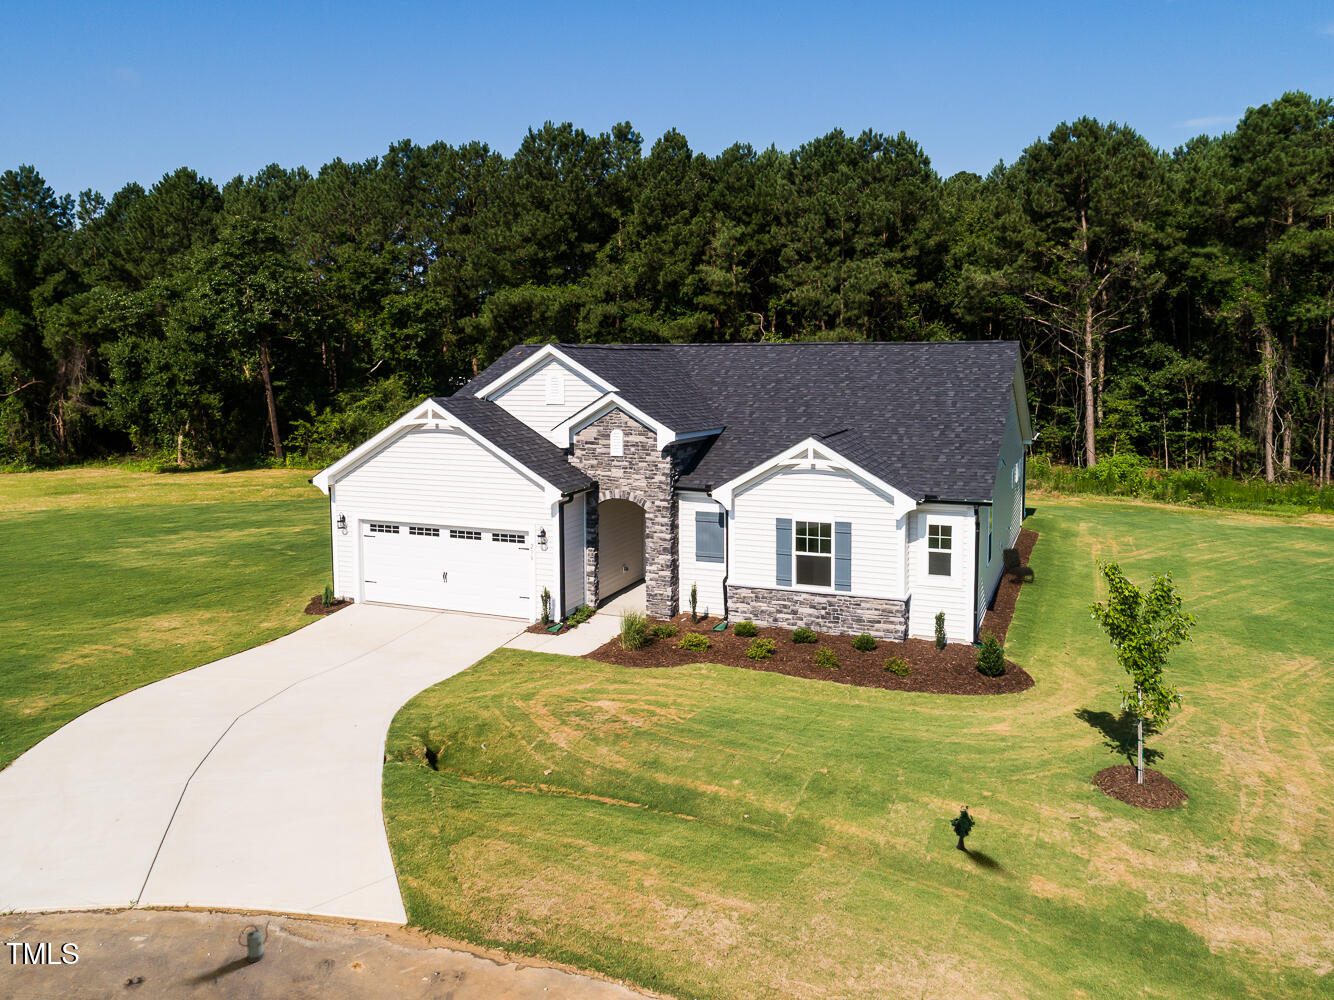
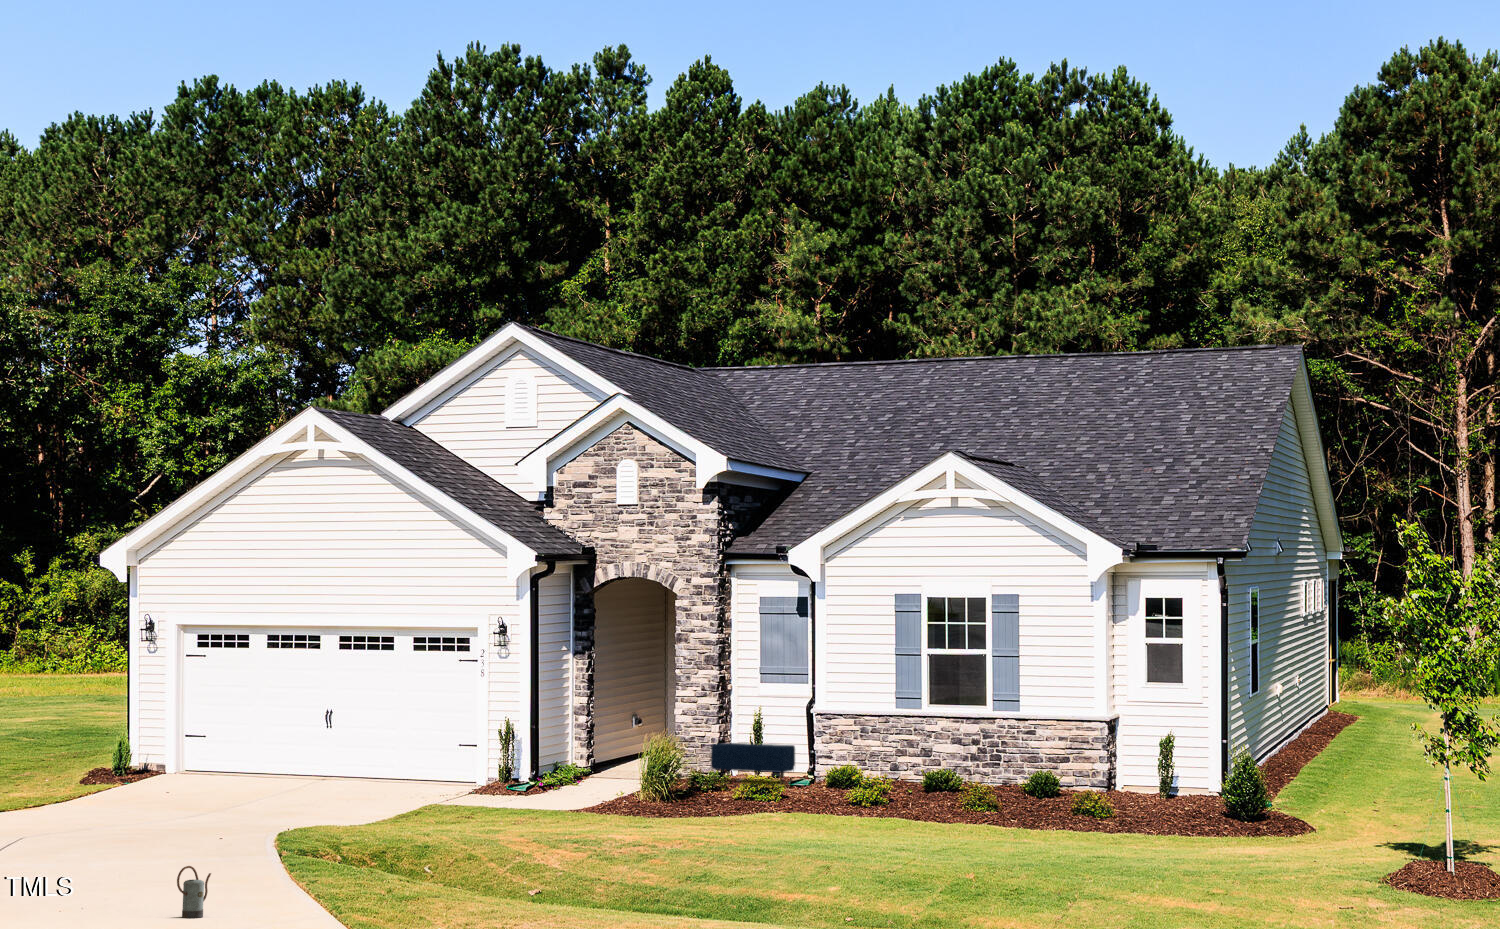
lounge chair: present [1003,548,1034,583] -> none [1290,708,1349,765]
bench: none [667,598,717,627] -> present [711,743,795,784]
decorative plant: present [950,806,975,850] -> none [1141,821,1177,885]

